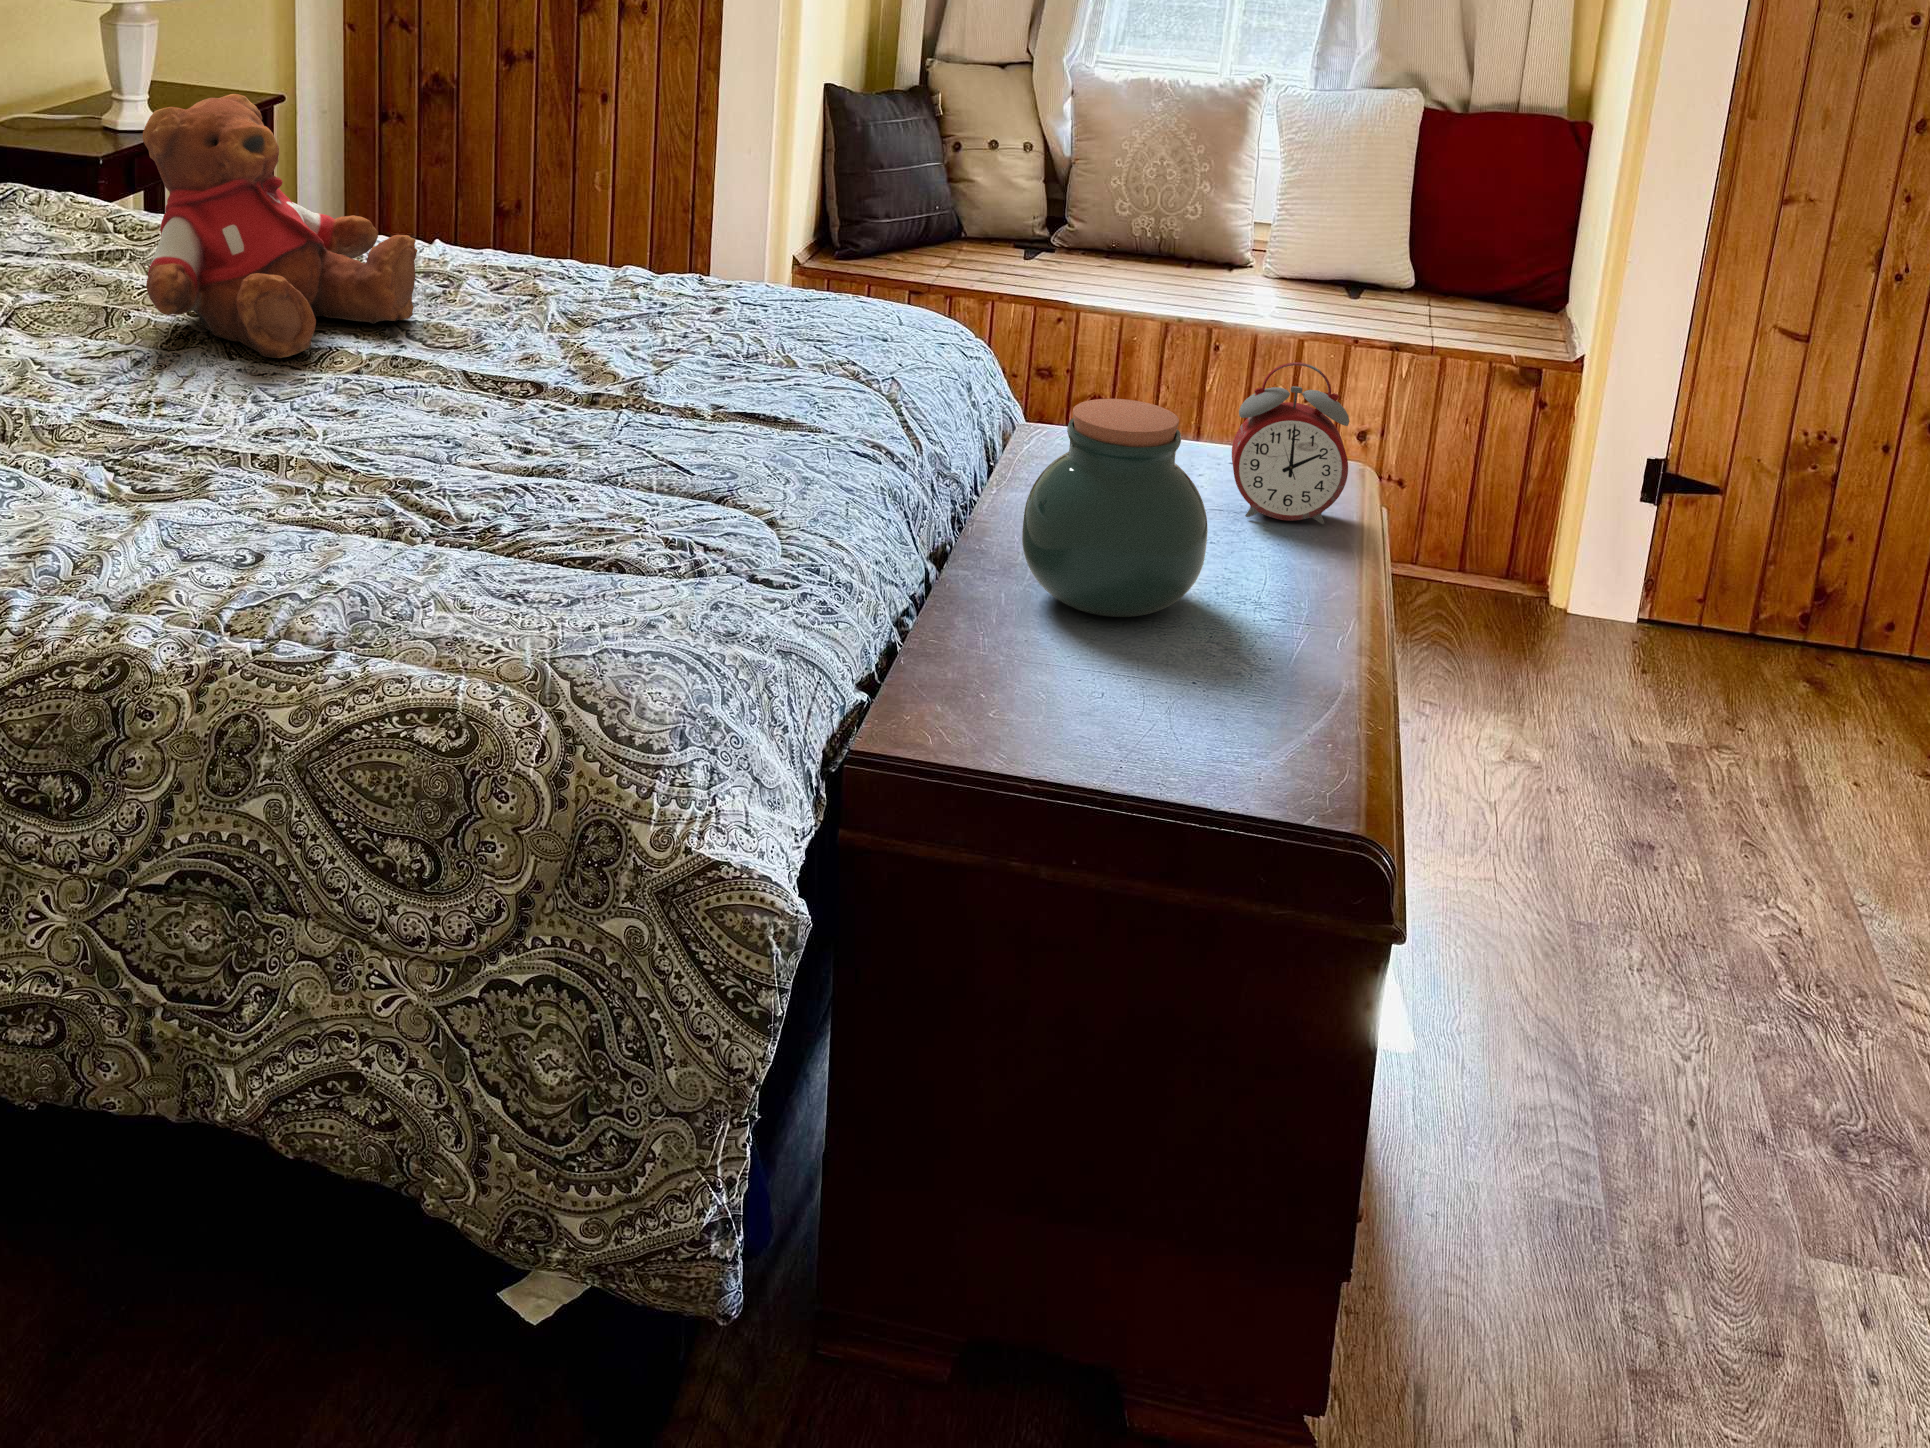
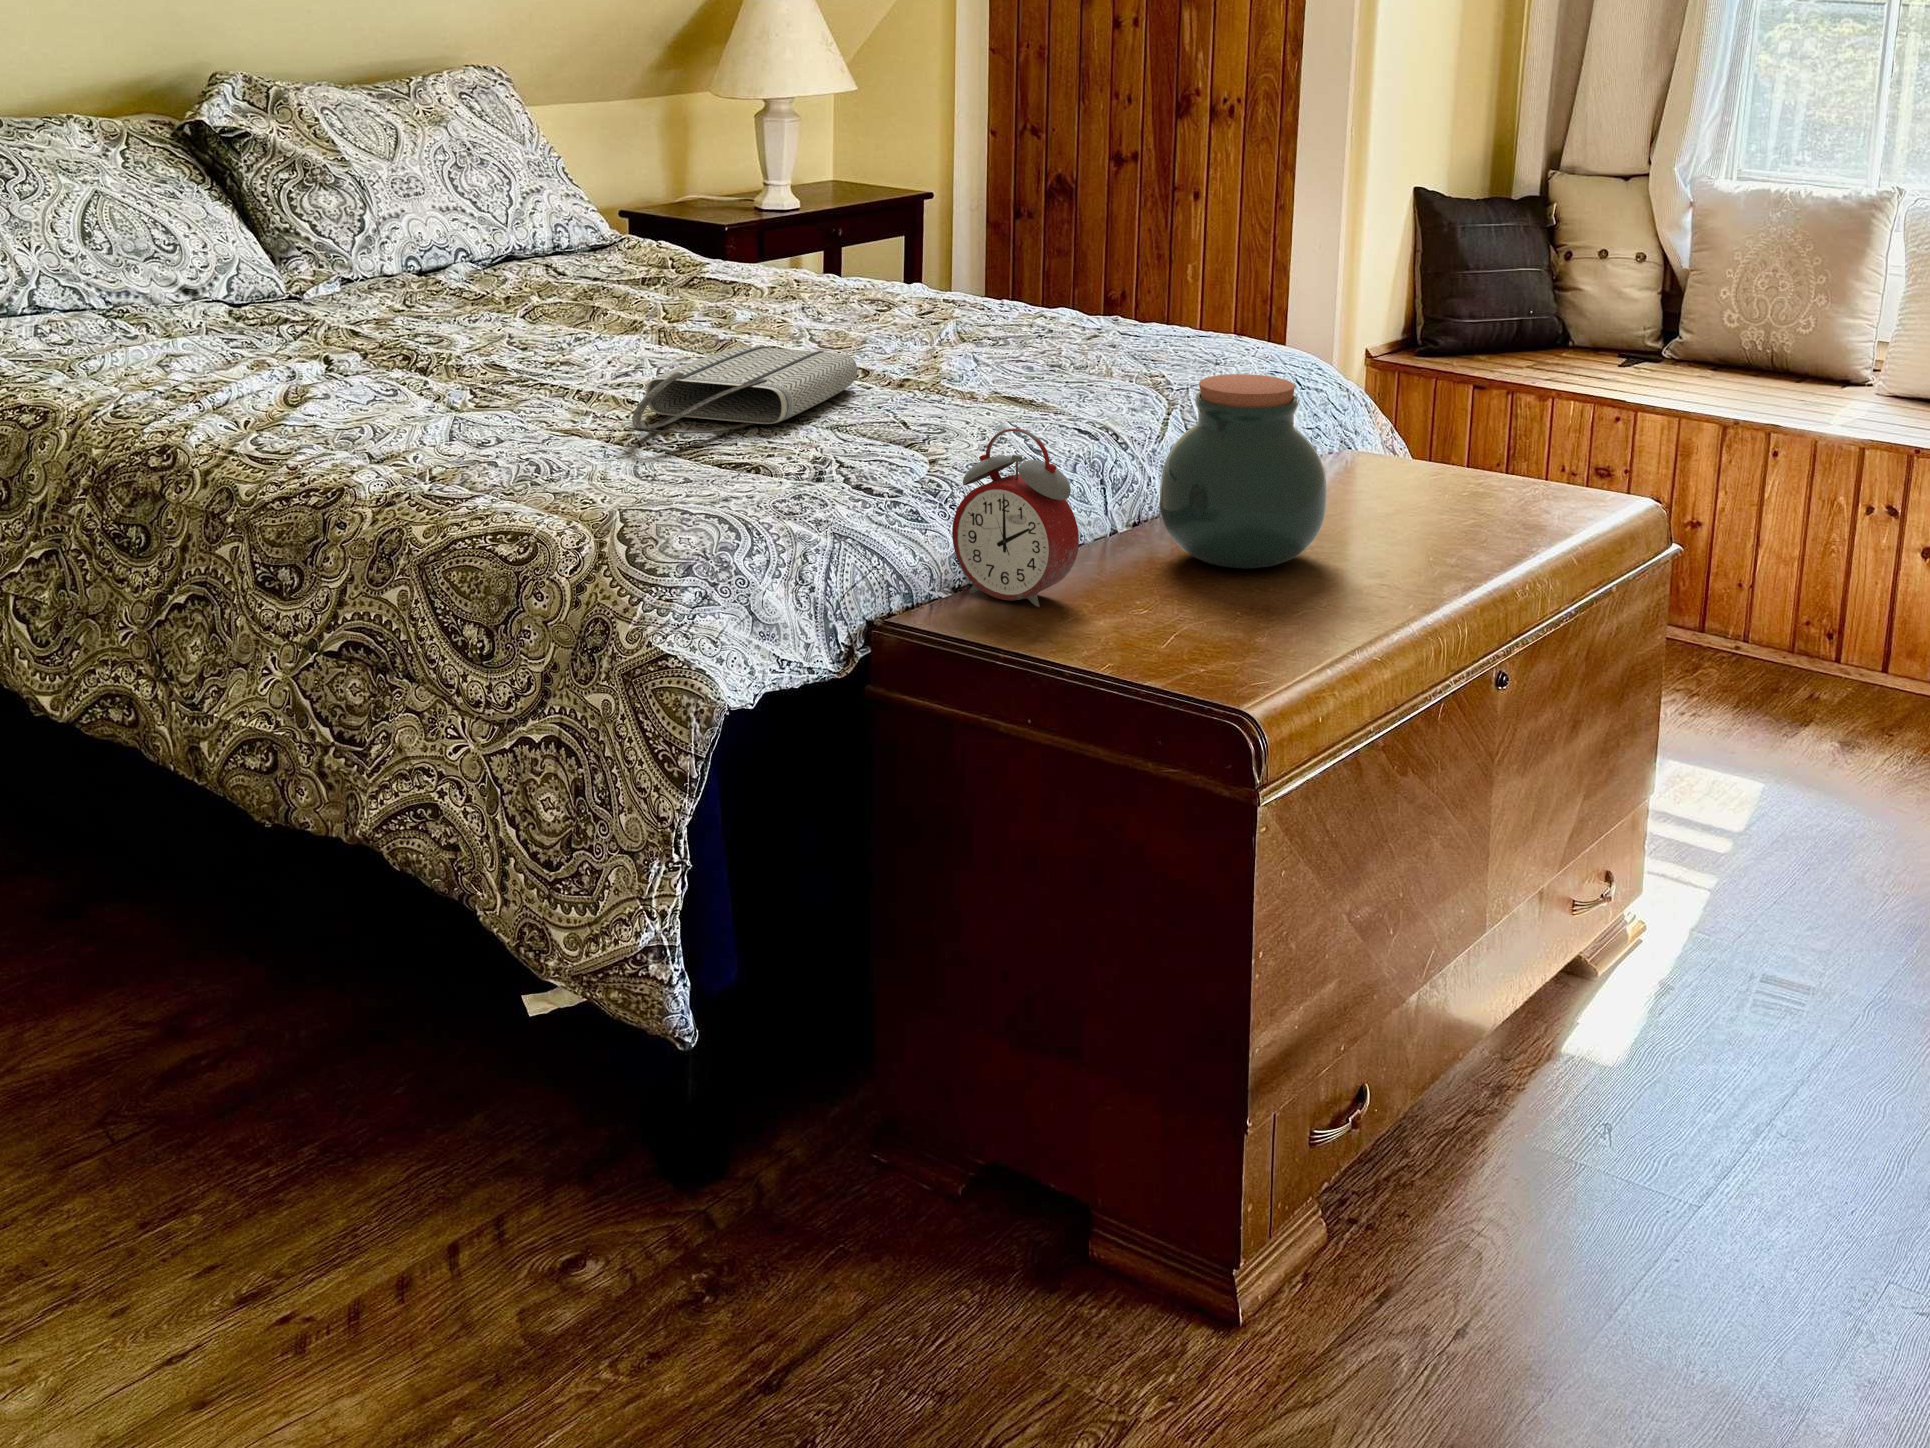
teddy bear: present [143,94,417,358] -> none [599,138,838,344]
alarm clock: present [1232,362,1349,524] -> present [952,428,1079,607]
tote bag: none [369,372,564,527] -> present [632,346,857,433]

